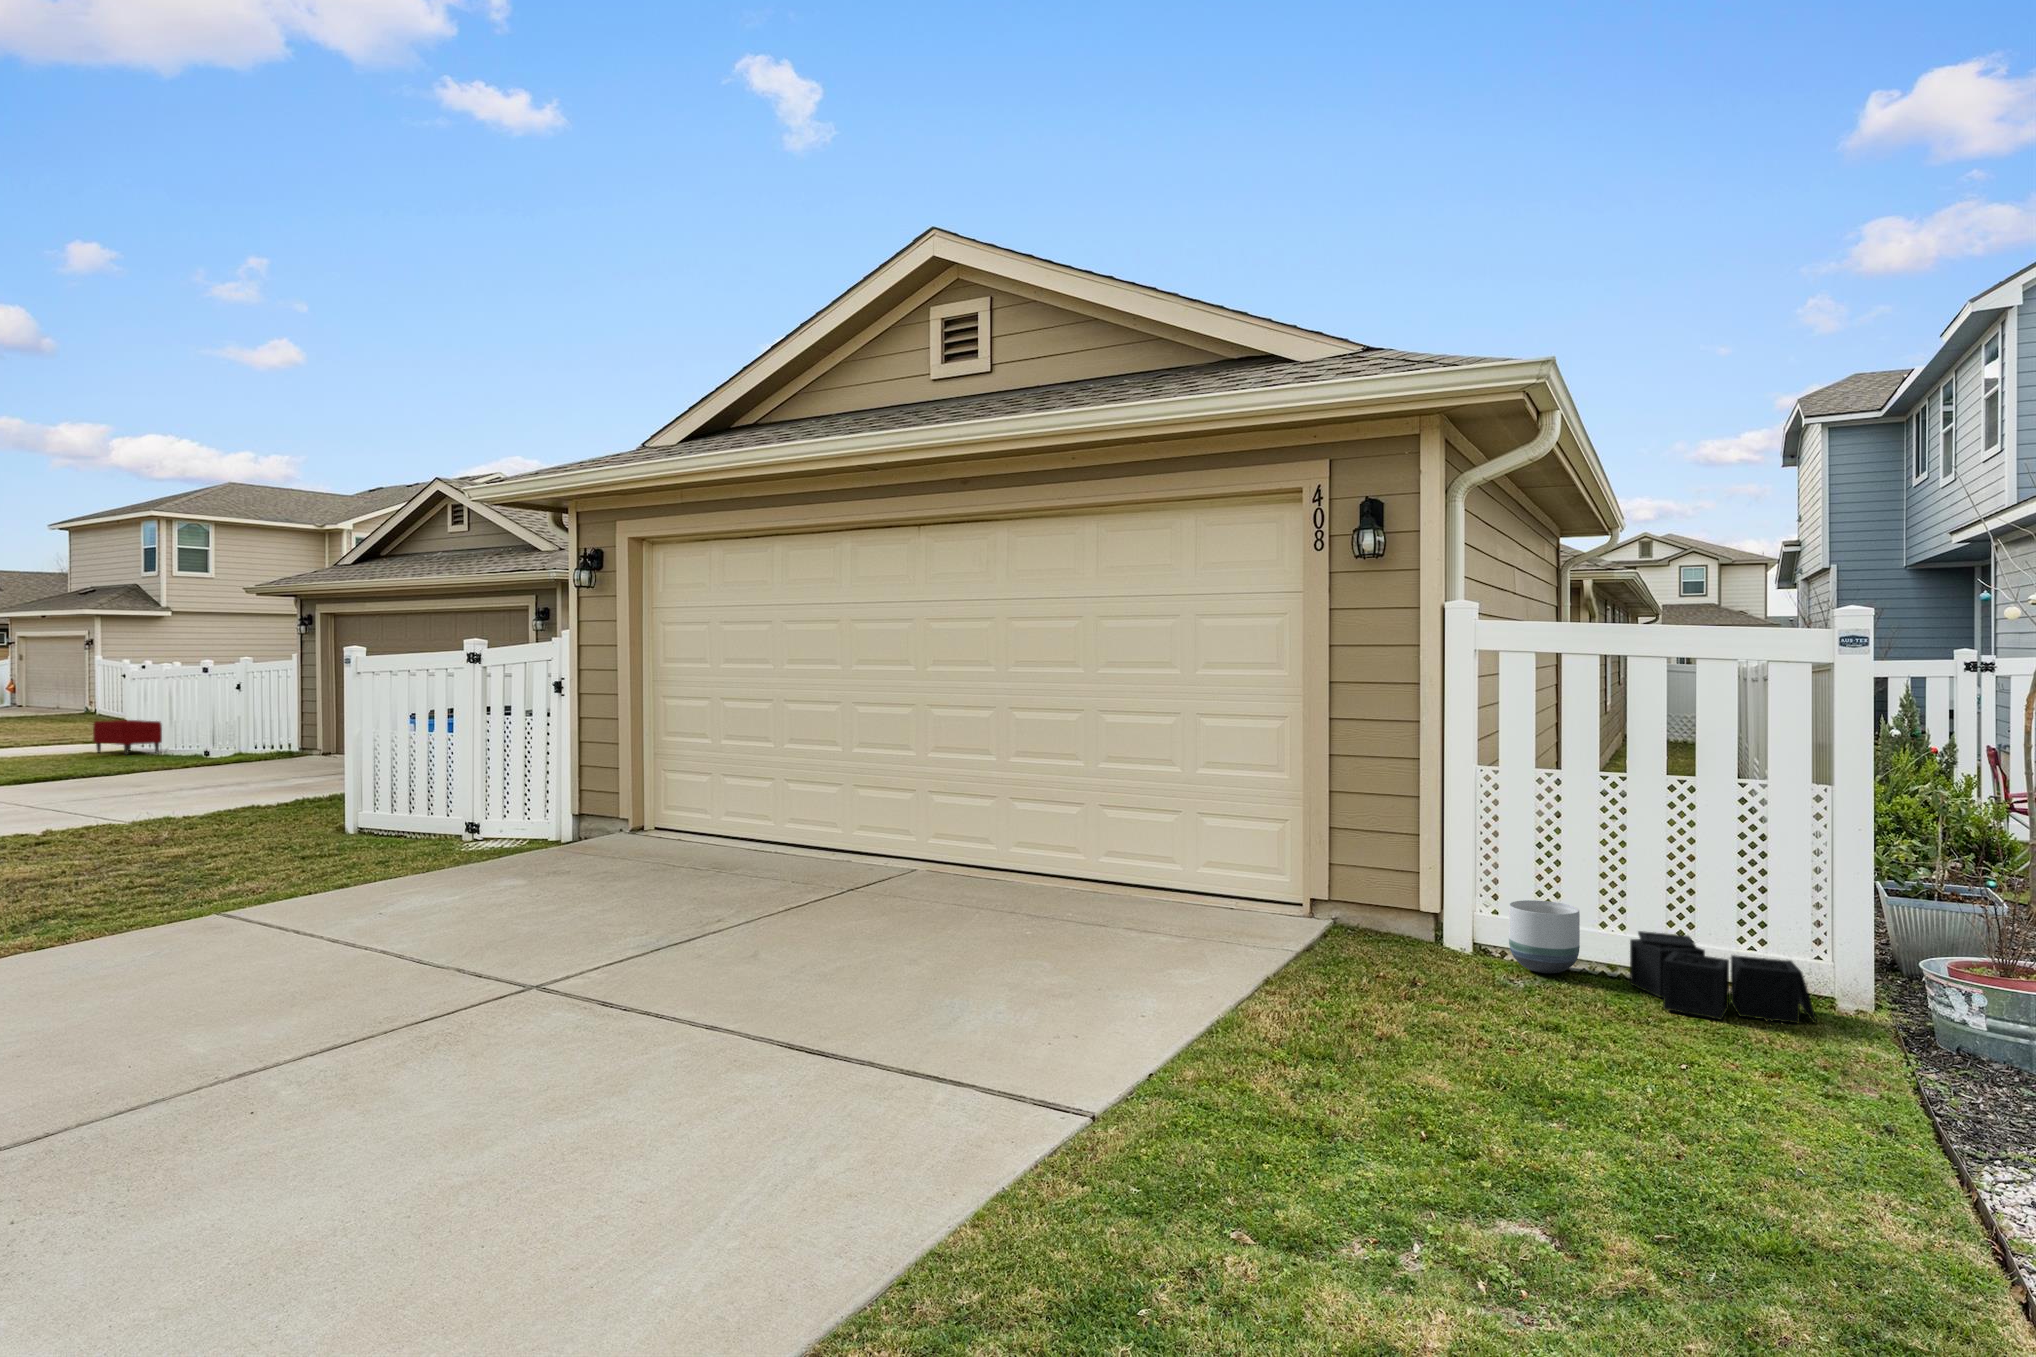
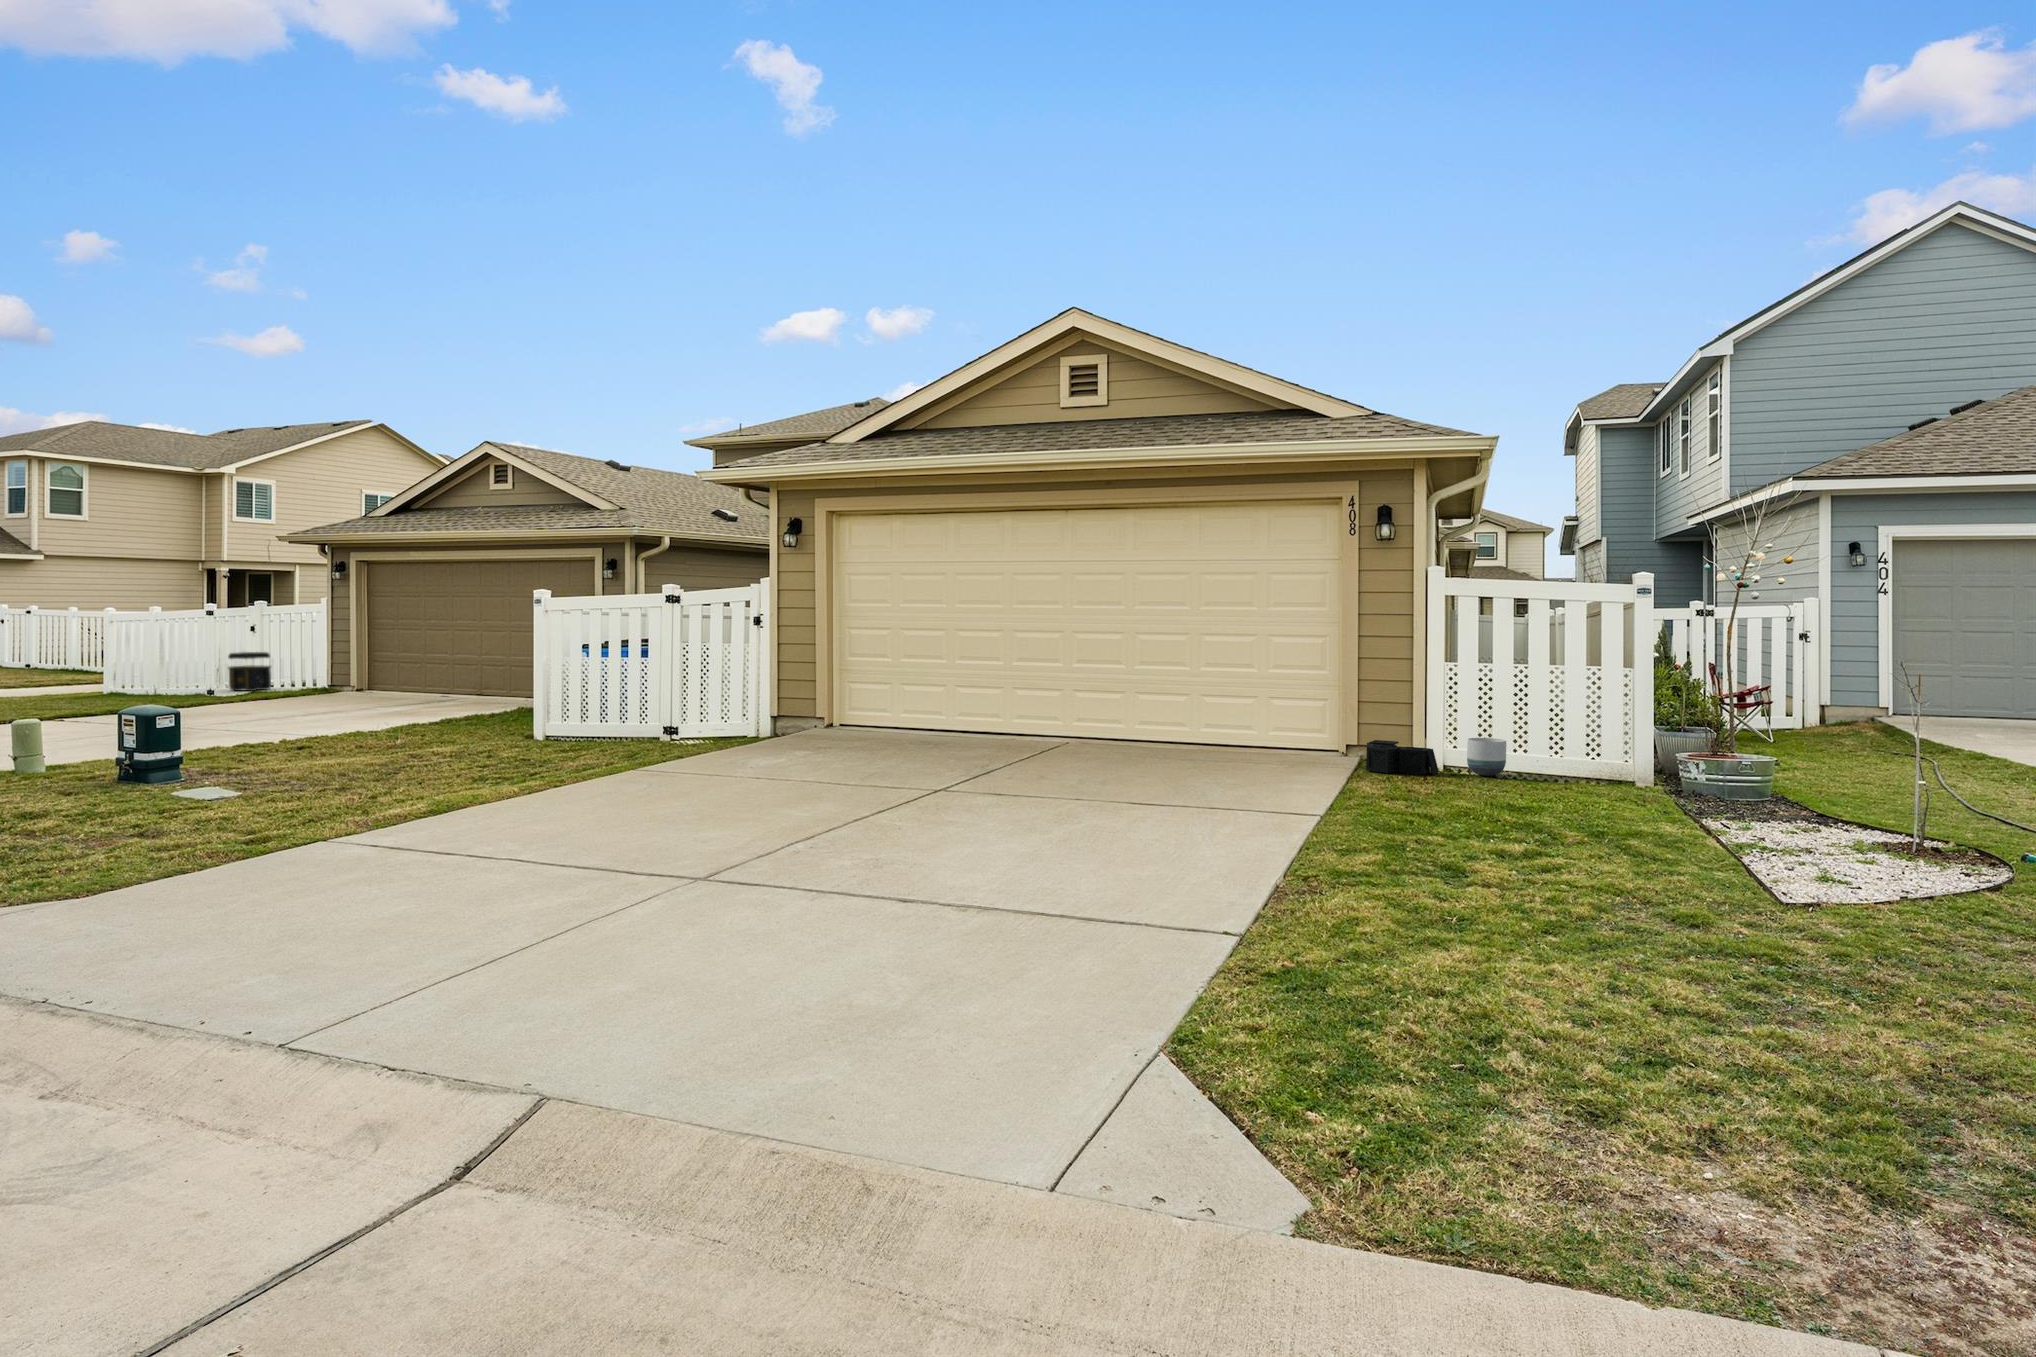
toolbox: none [163,713,211,756] -> present [228,652,271,691]
bench: present [93,720,162,755] -> none [145,659,218,691]
storage bin: present [1630,931,1817,1026] -> present [1366,740,1439,775]

